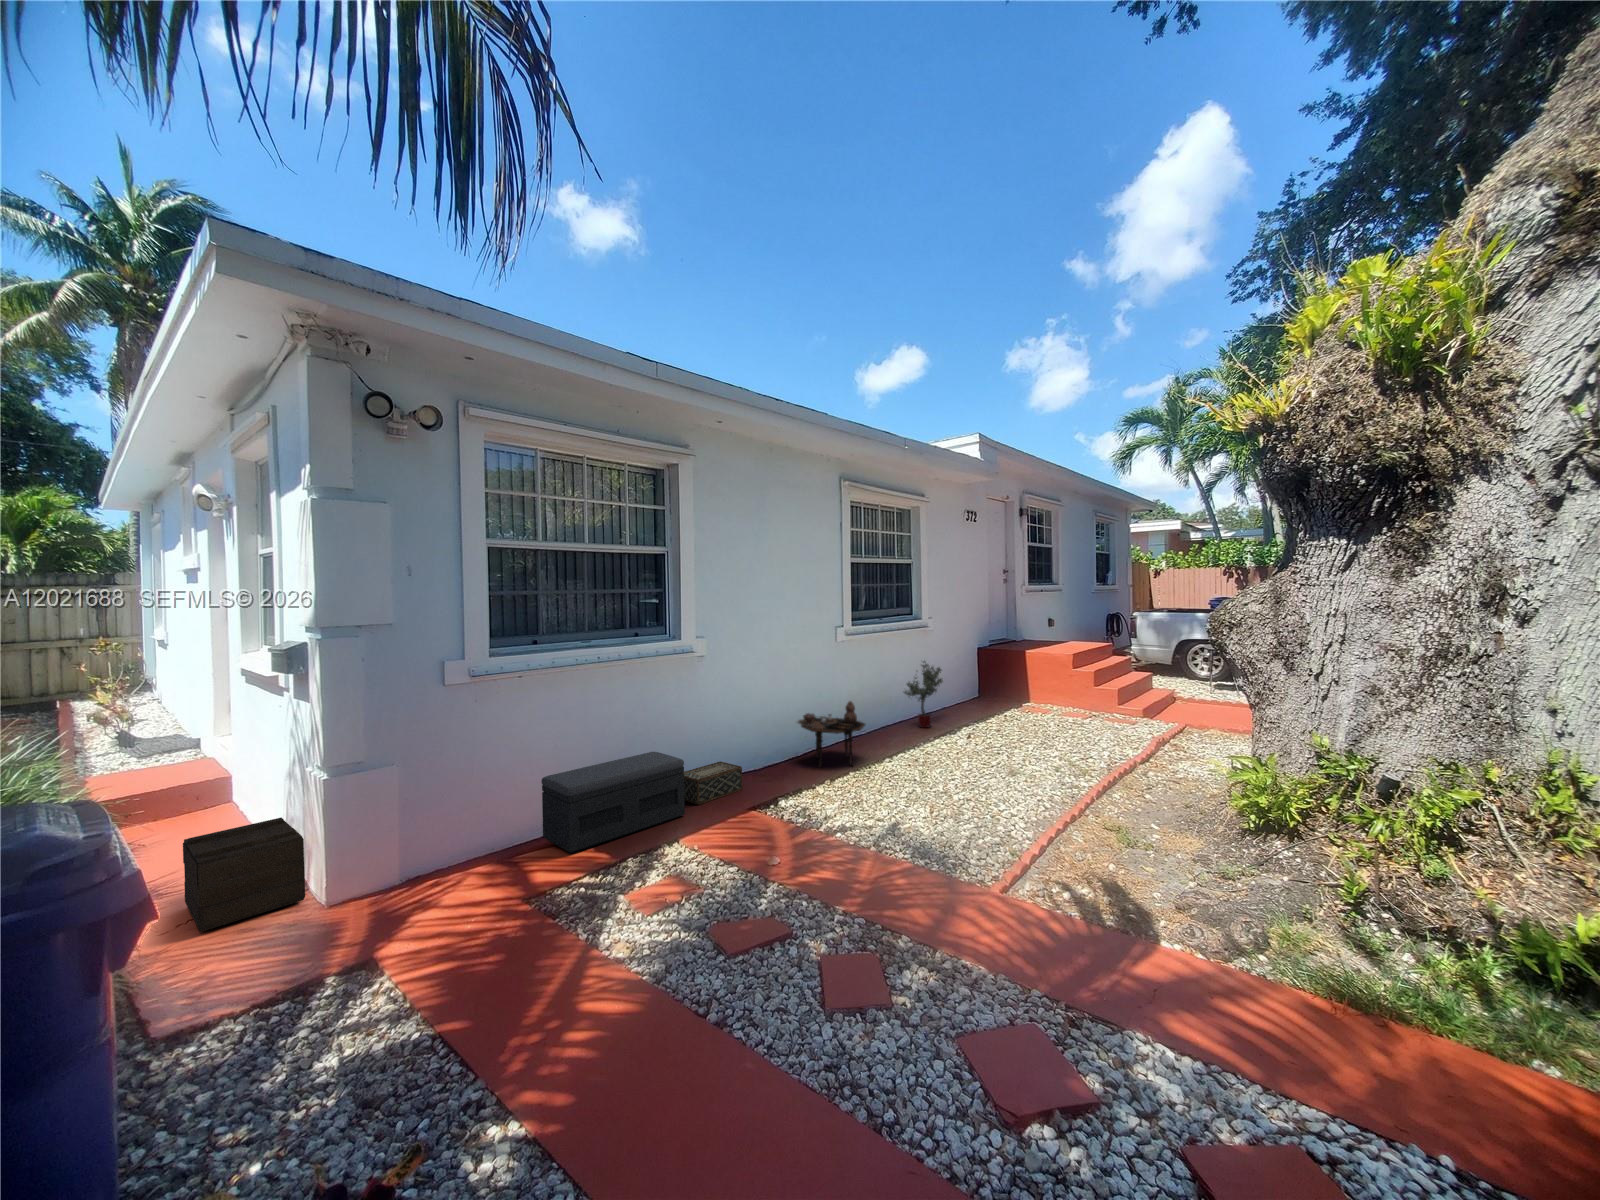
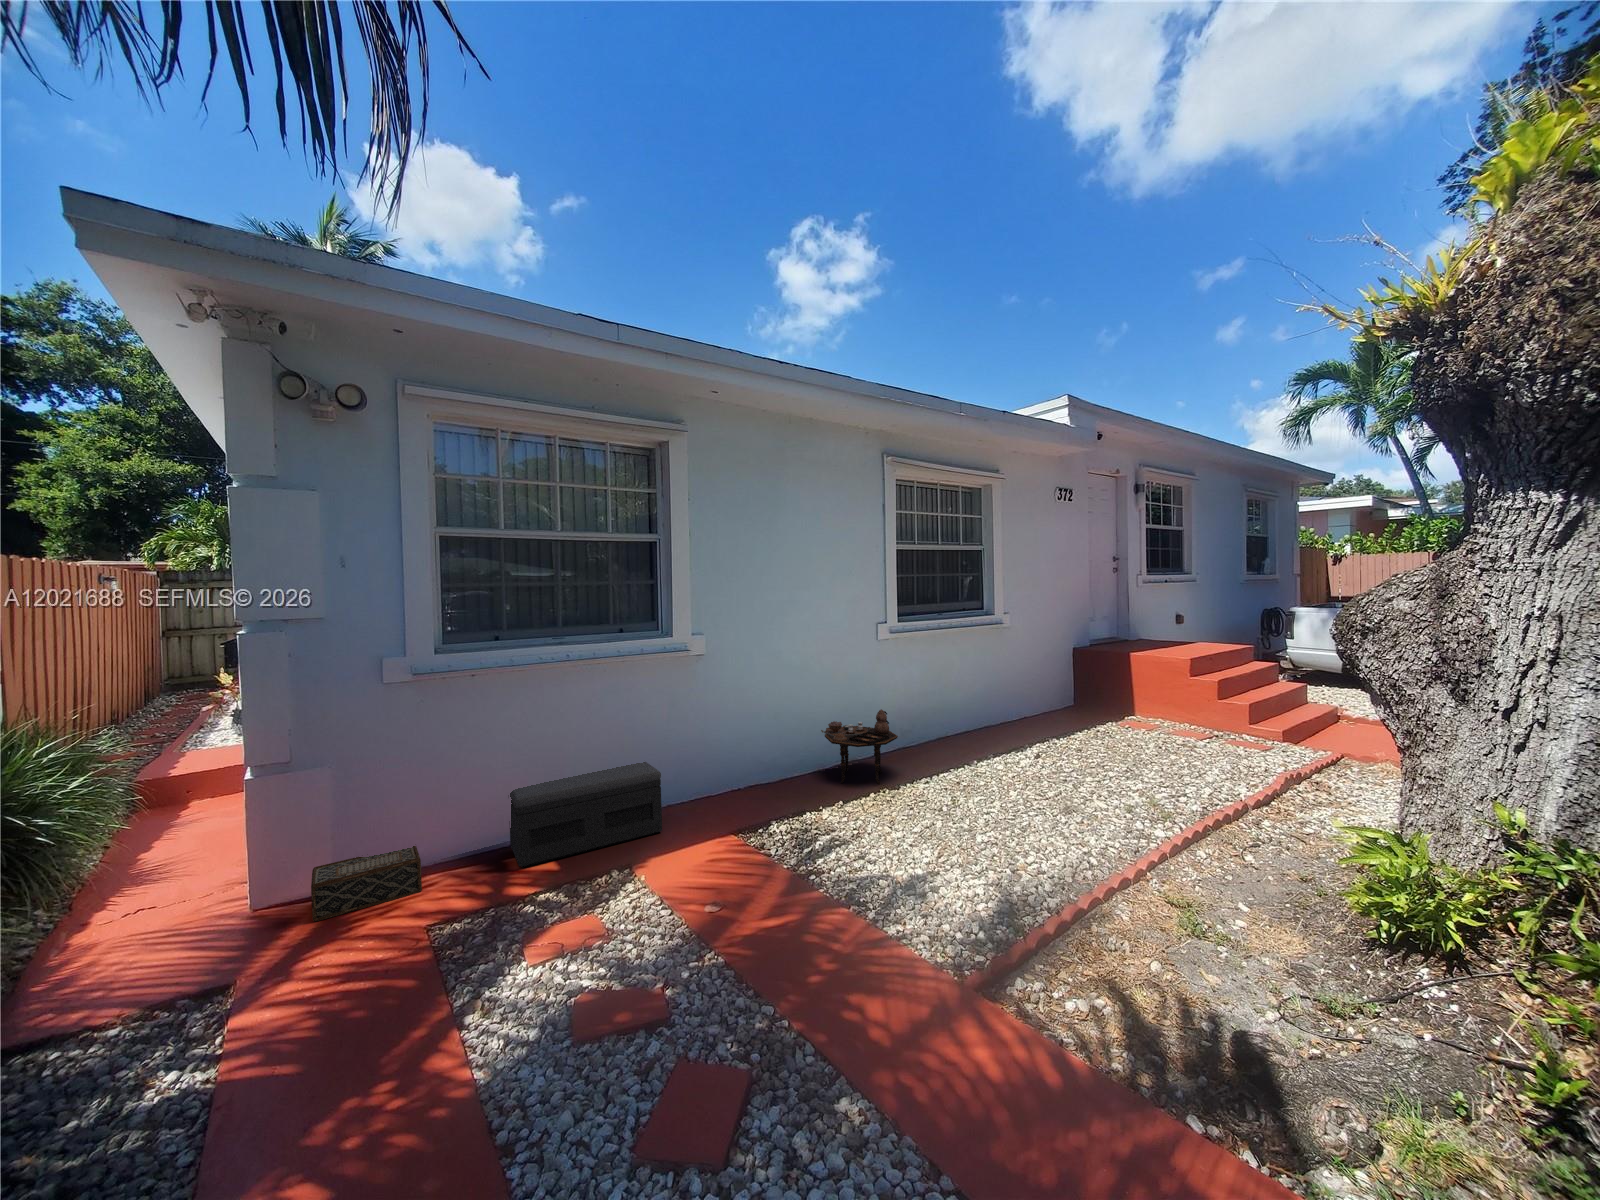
potted tree: present [904,661,943,728] -> none [965,662,1015,740]
woven basket: present [683,761,742,805] -> present [311,846,422,922]
wooden crate: present [183,818,305,932] -> none [151,810,272,920]

